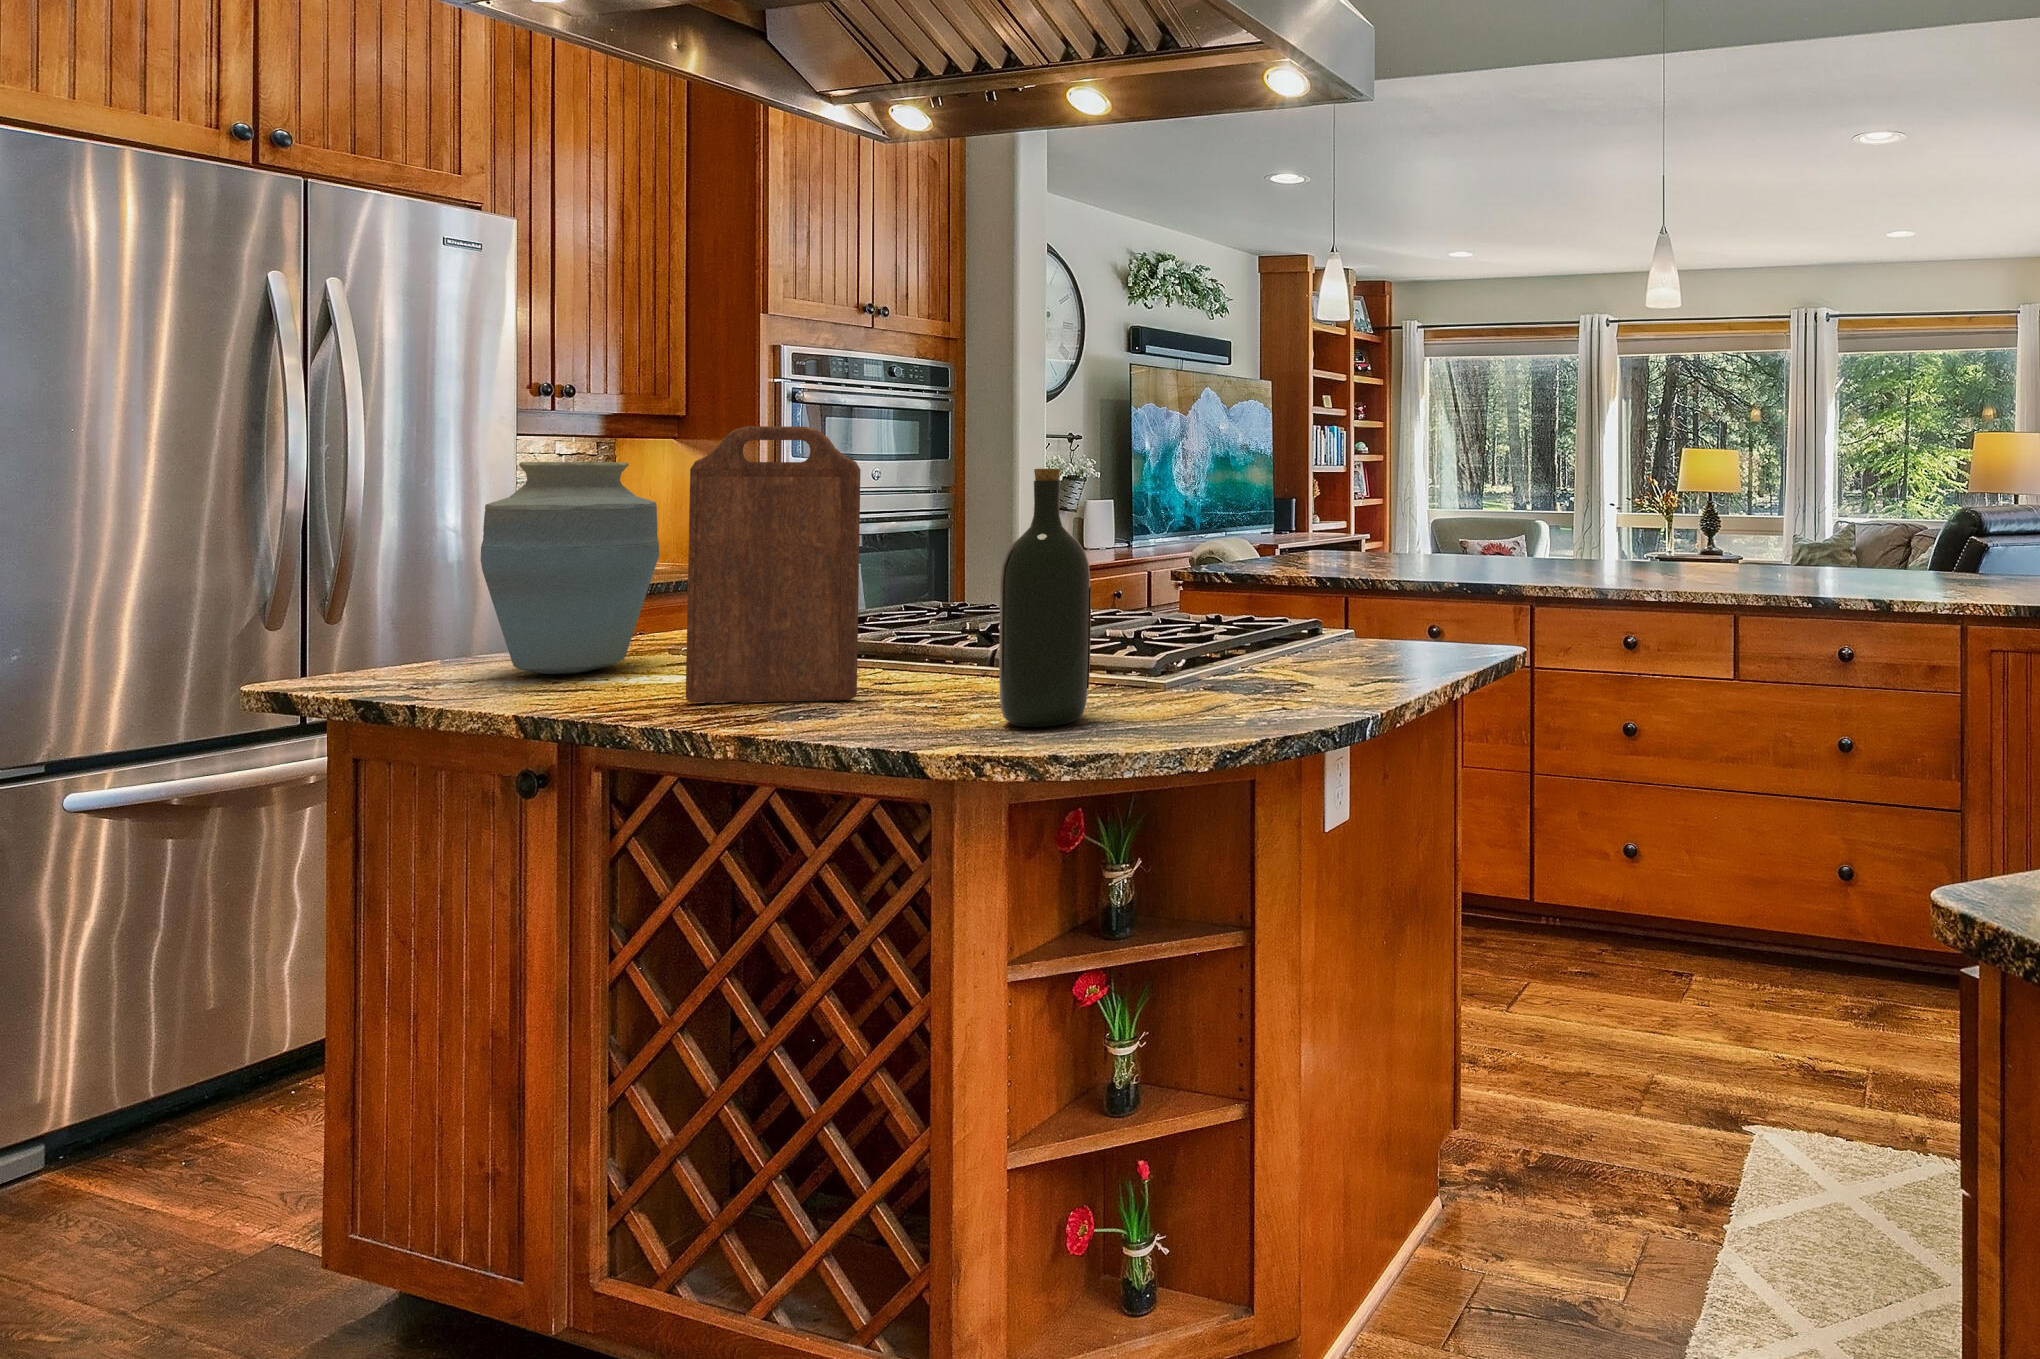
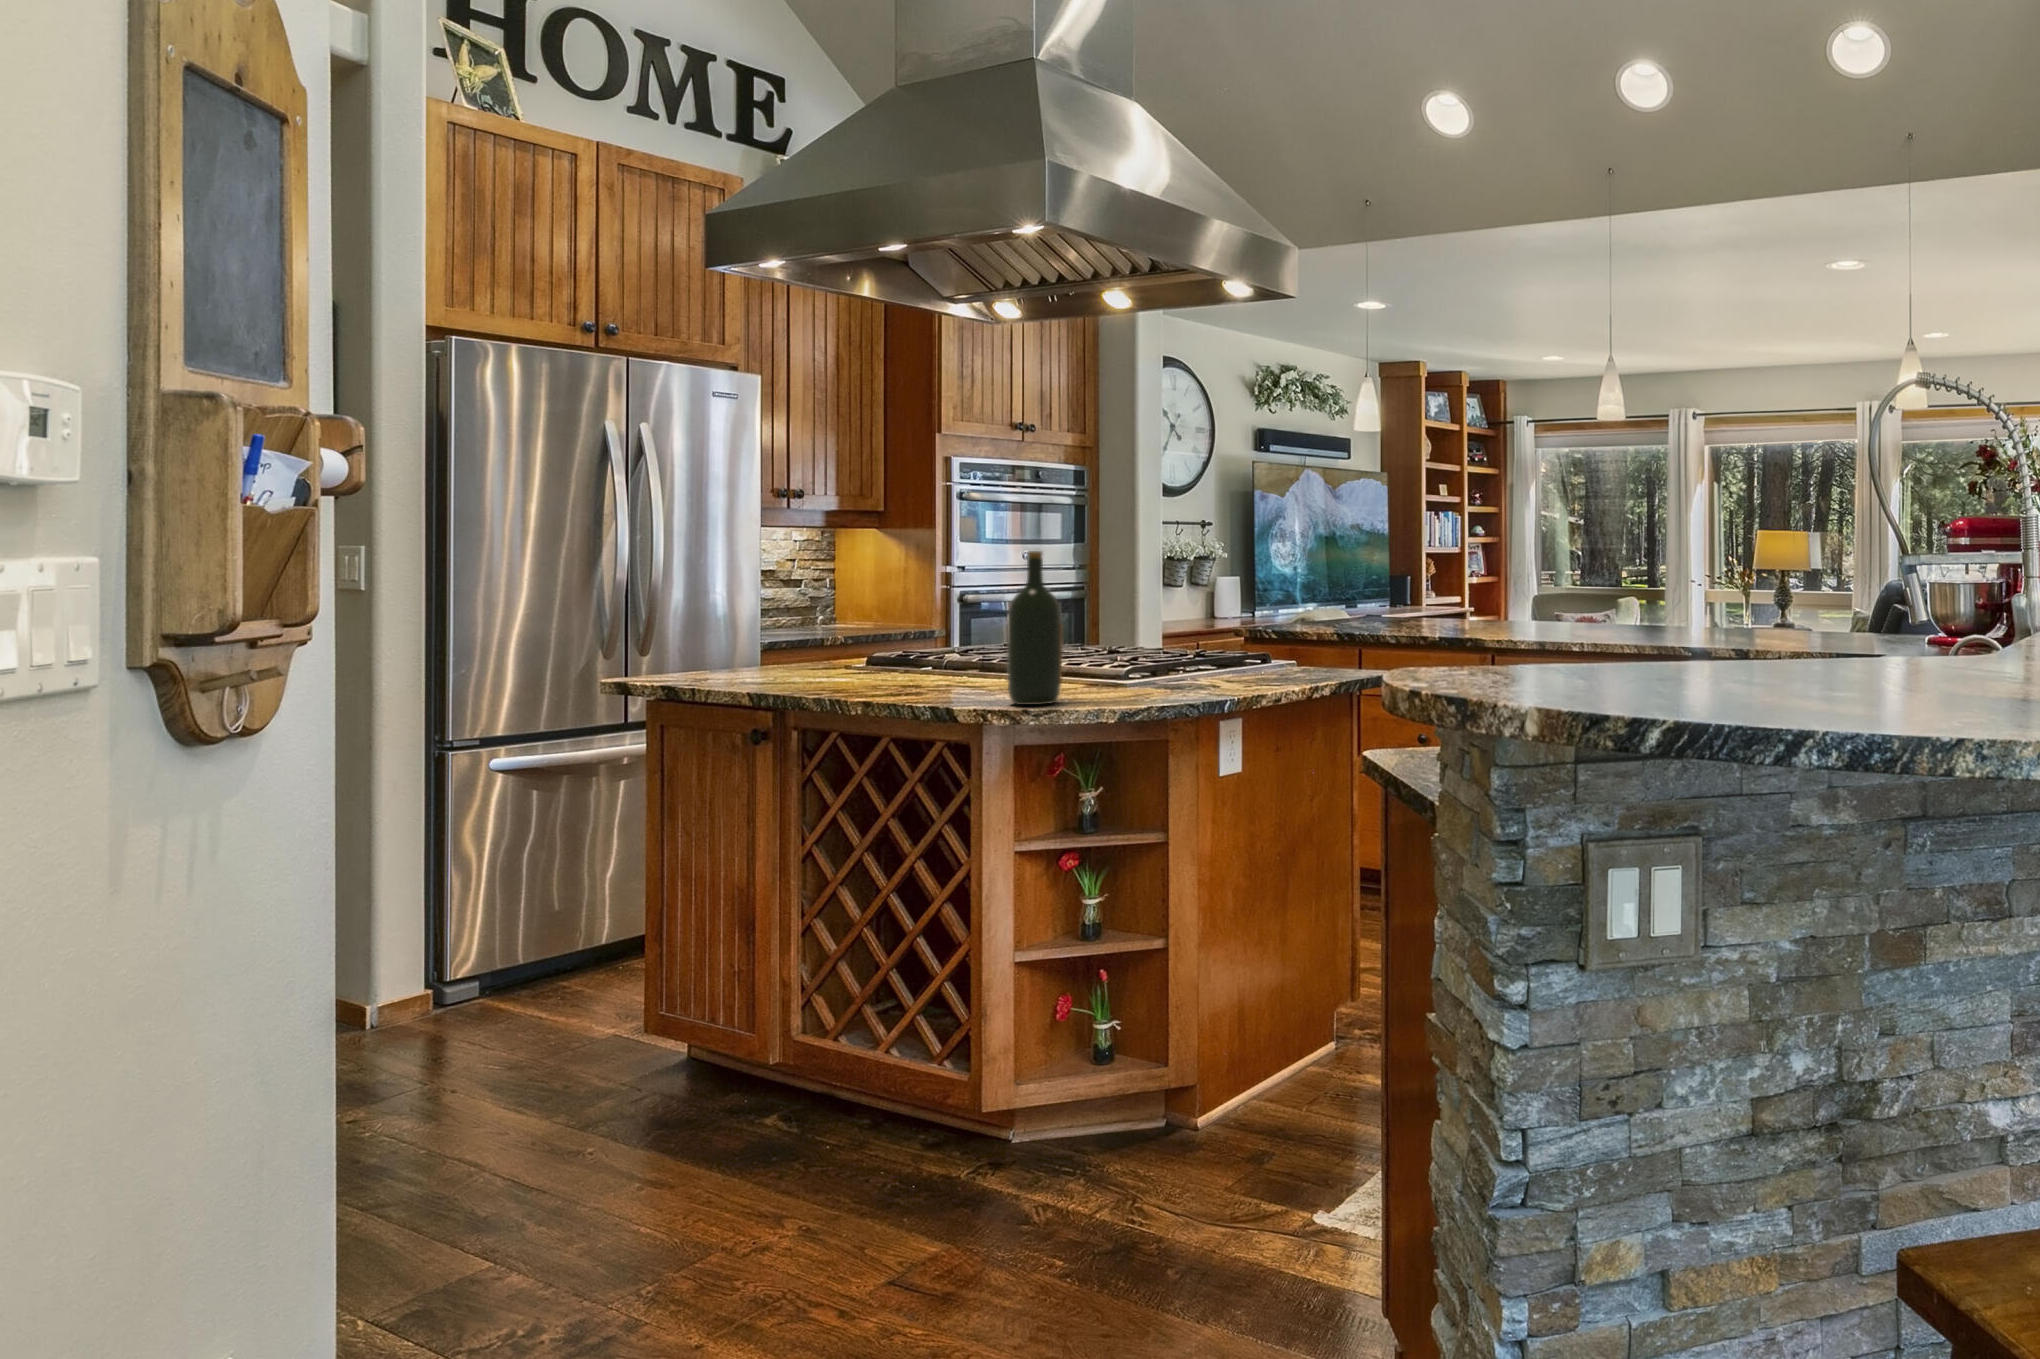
cutting board: present [686,426,860,702] -> none [842,524,939,691]
vase: present [480,462,659,674] -> none [732,545,835,676]

